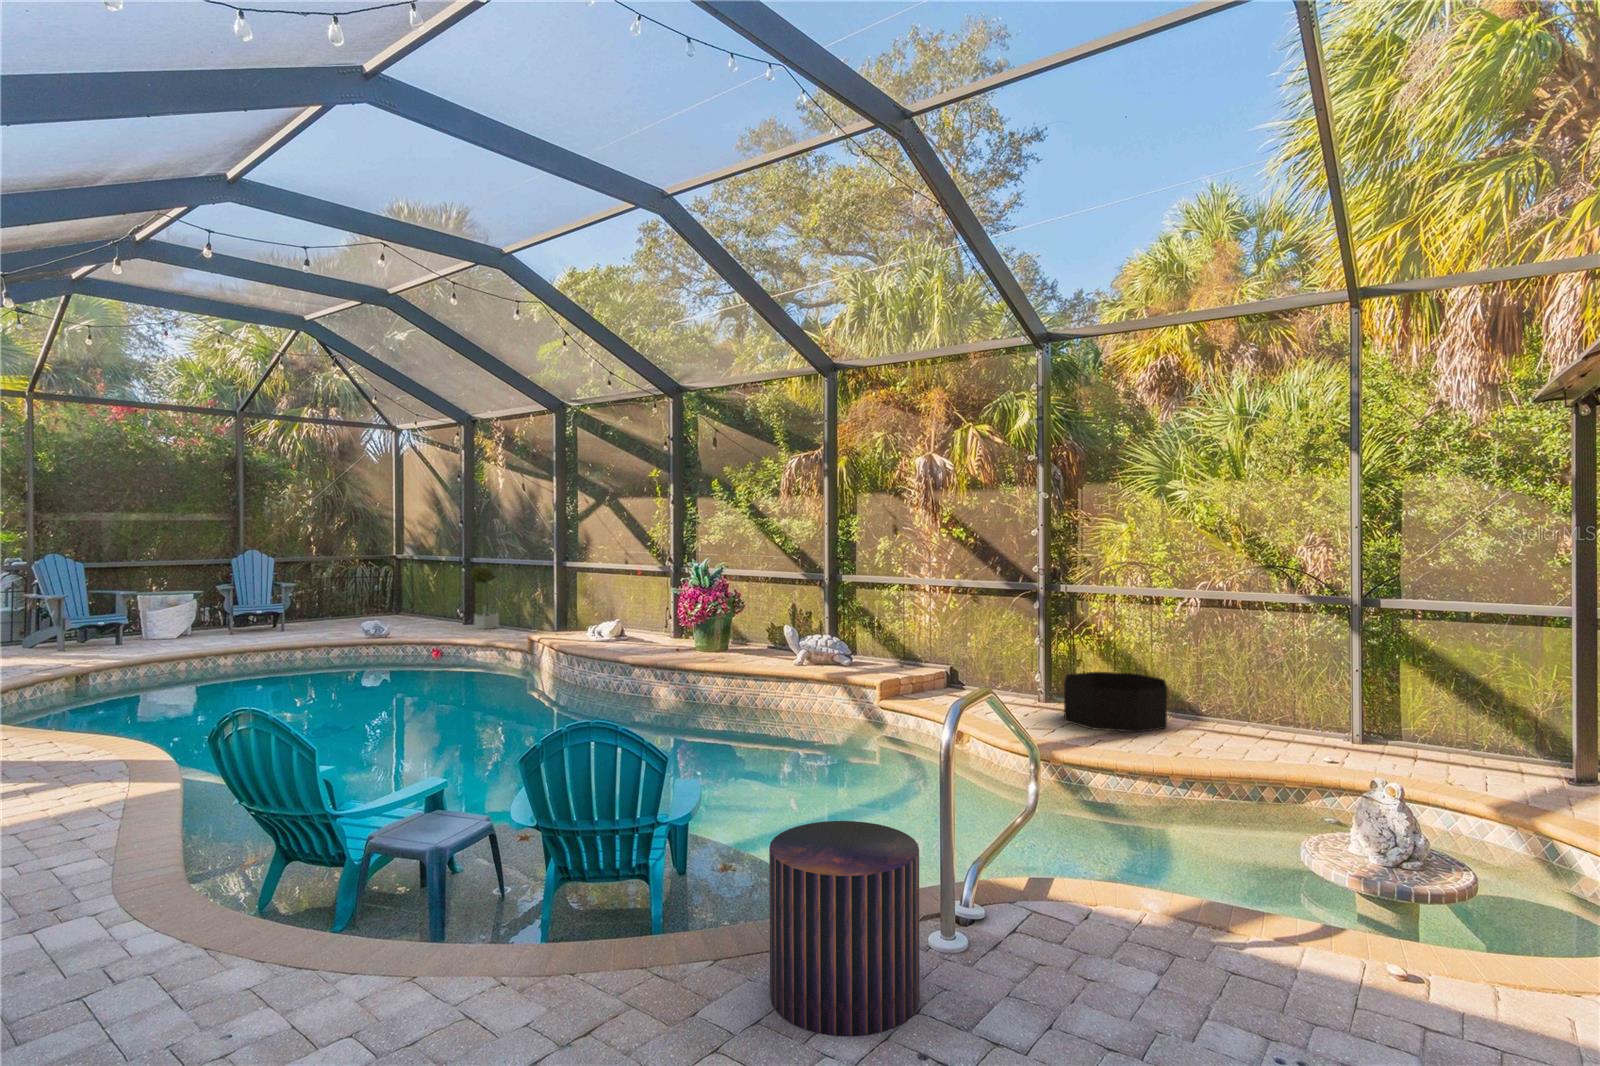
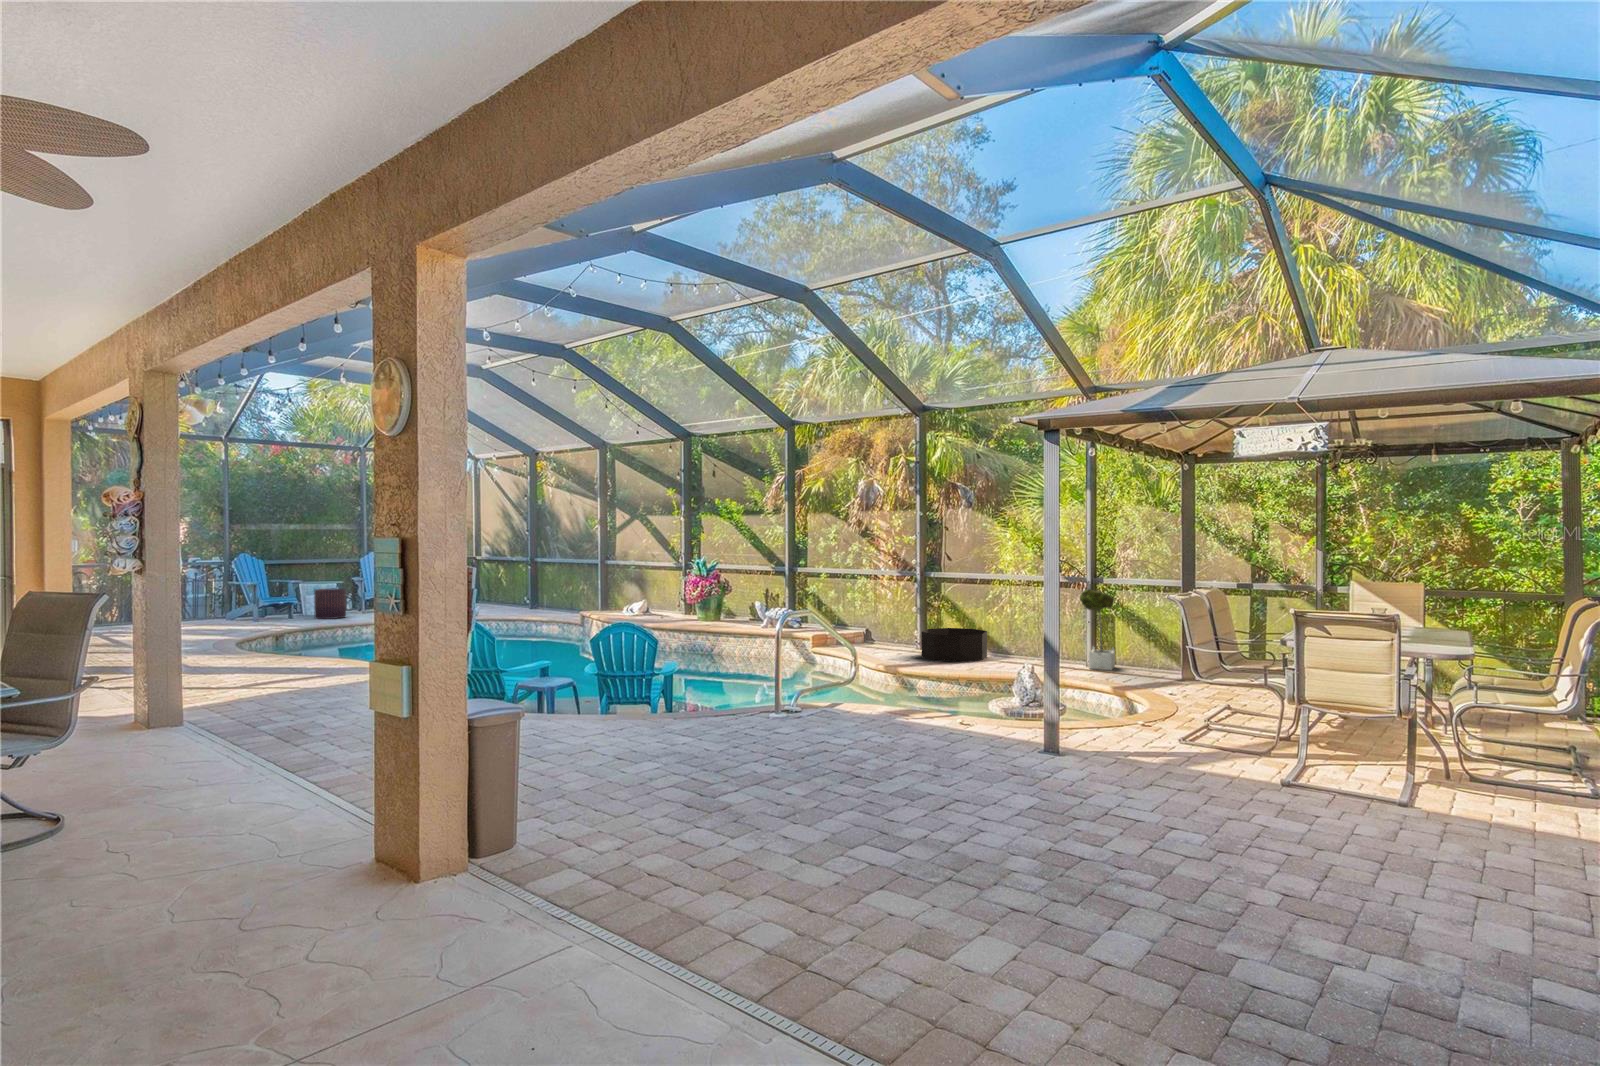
potted tree: present [471,566,499,629] -> present [1080,589,1115,670]
pouf: present [769,821,920,1037] -> present [314,588,346,619]

